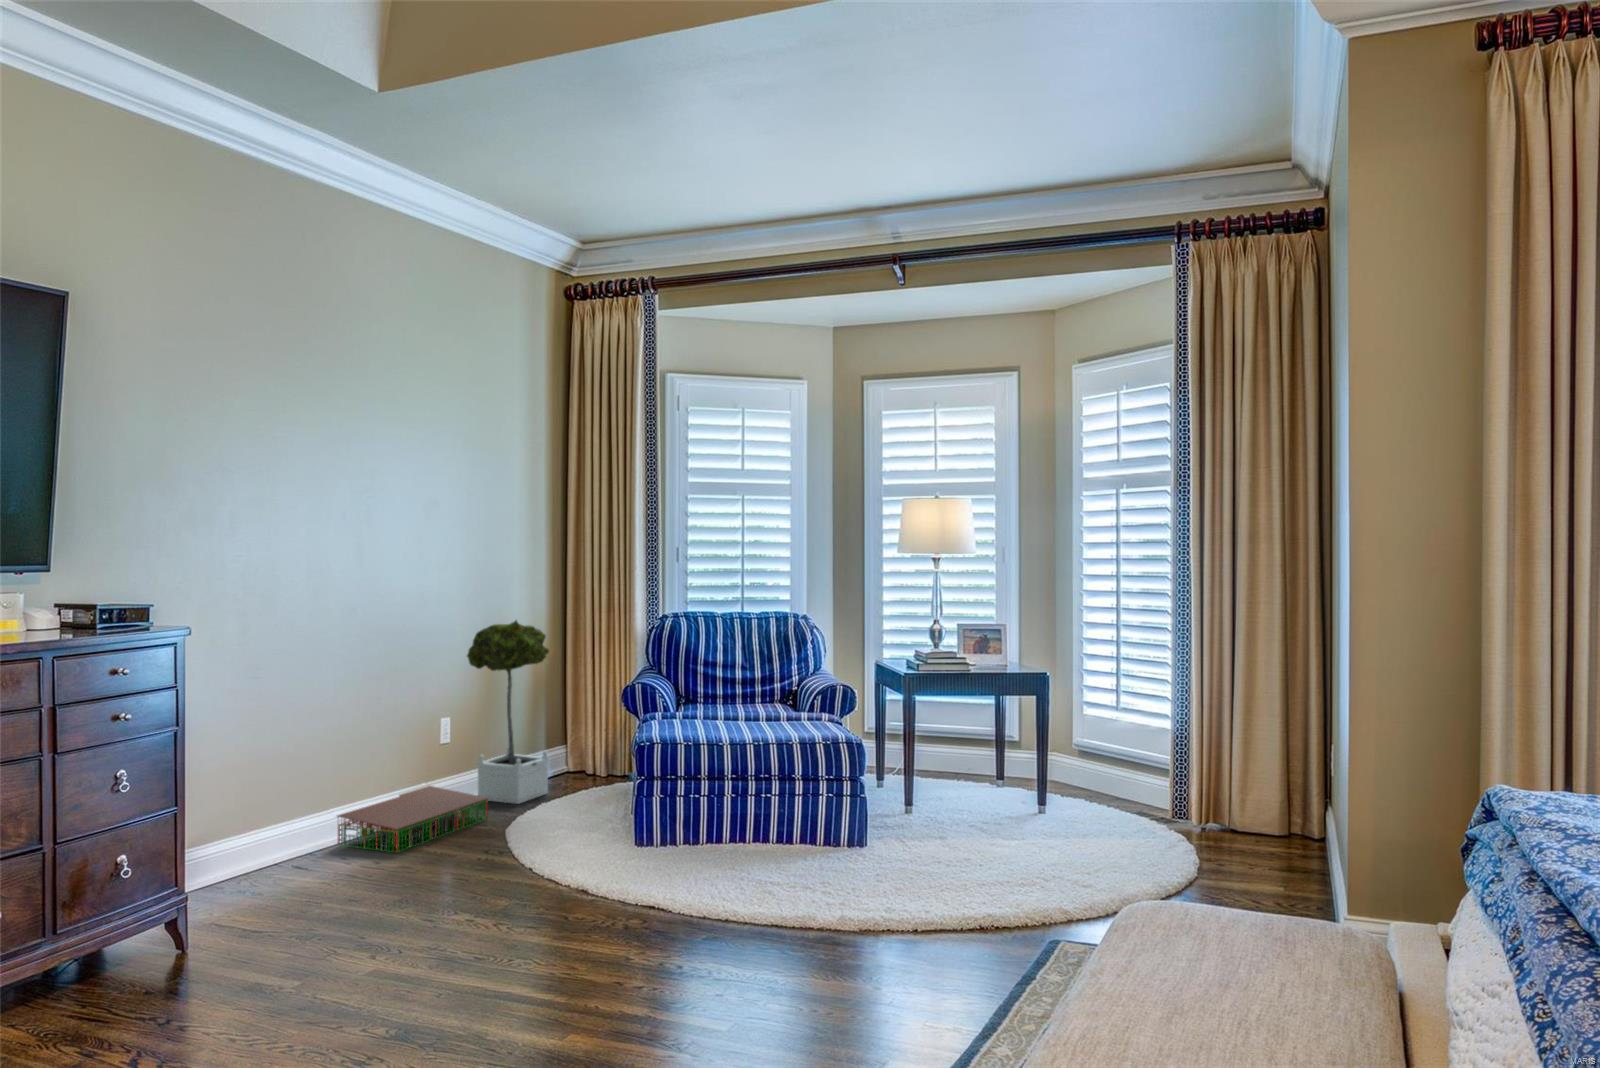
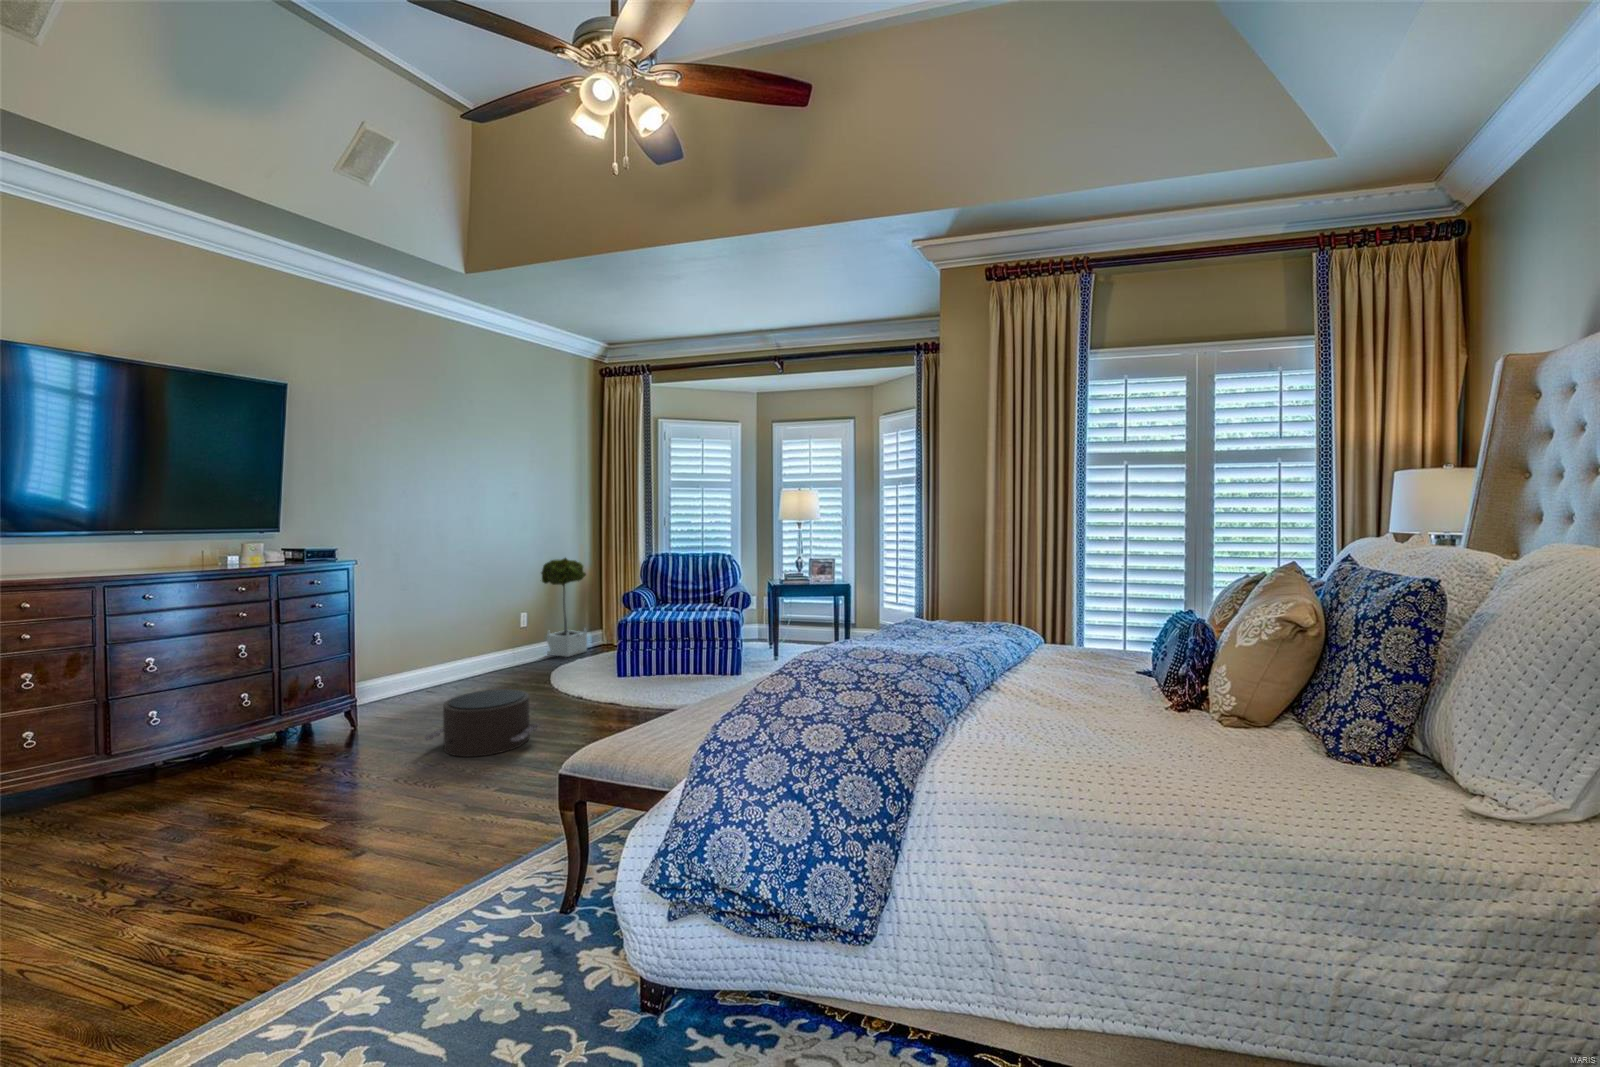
storage bin: present [338,786,488,852] -> none [460,647,548,681]
pouf: none [333,877,546,1016] -> present [424,689,539,757]

